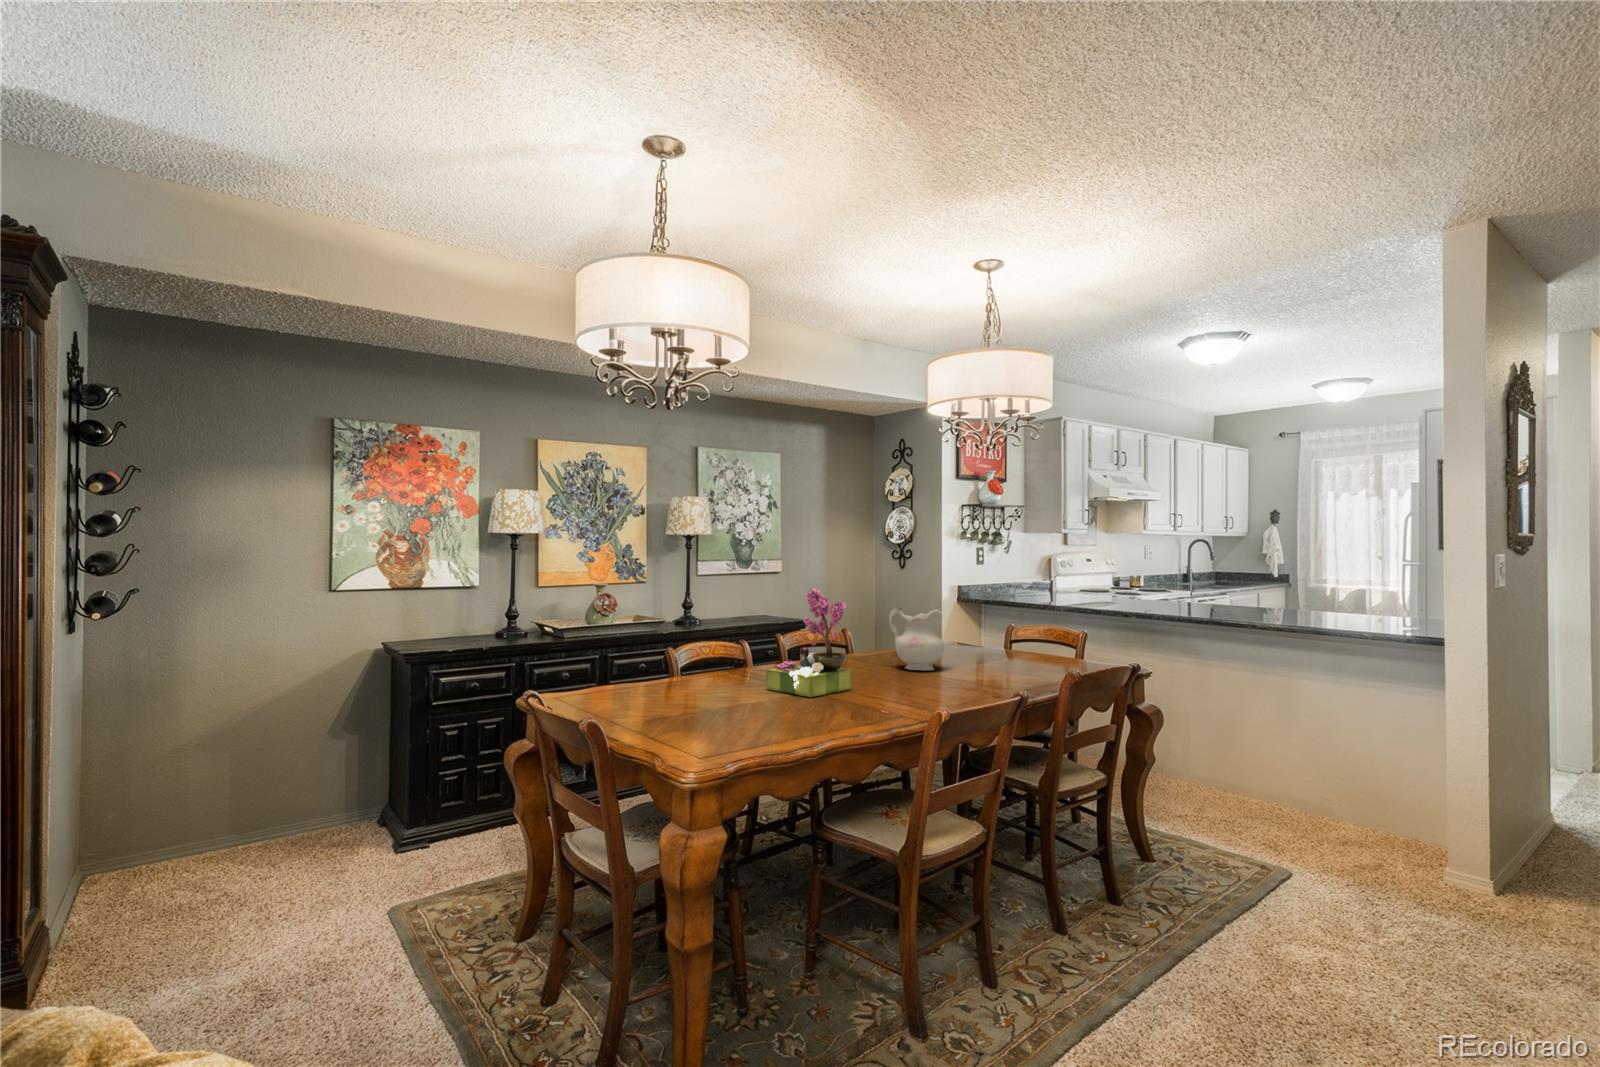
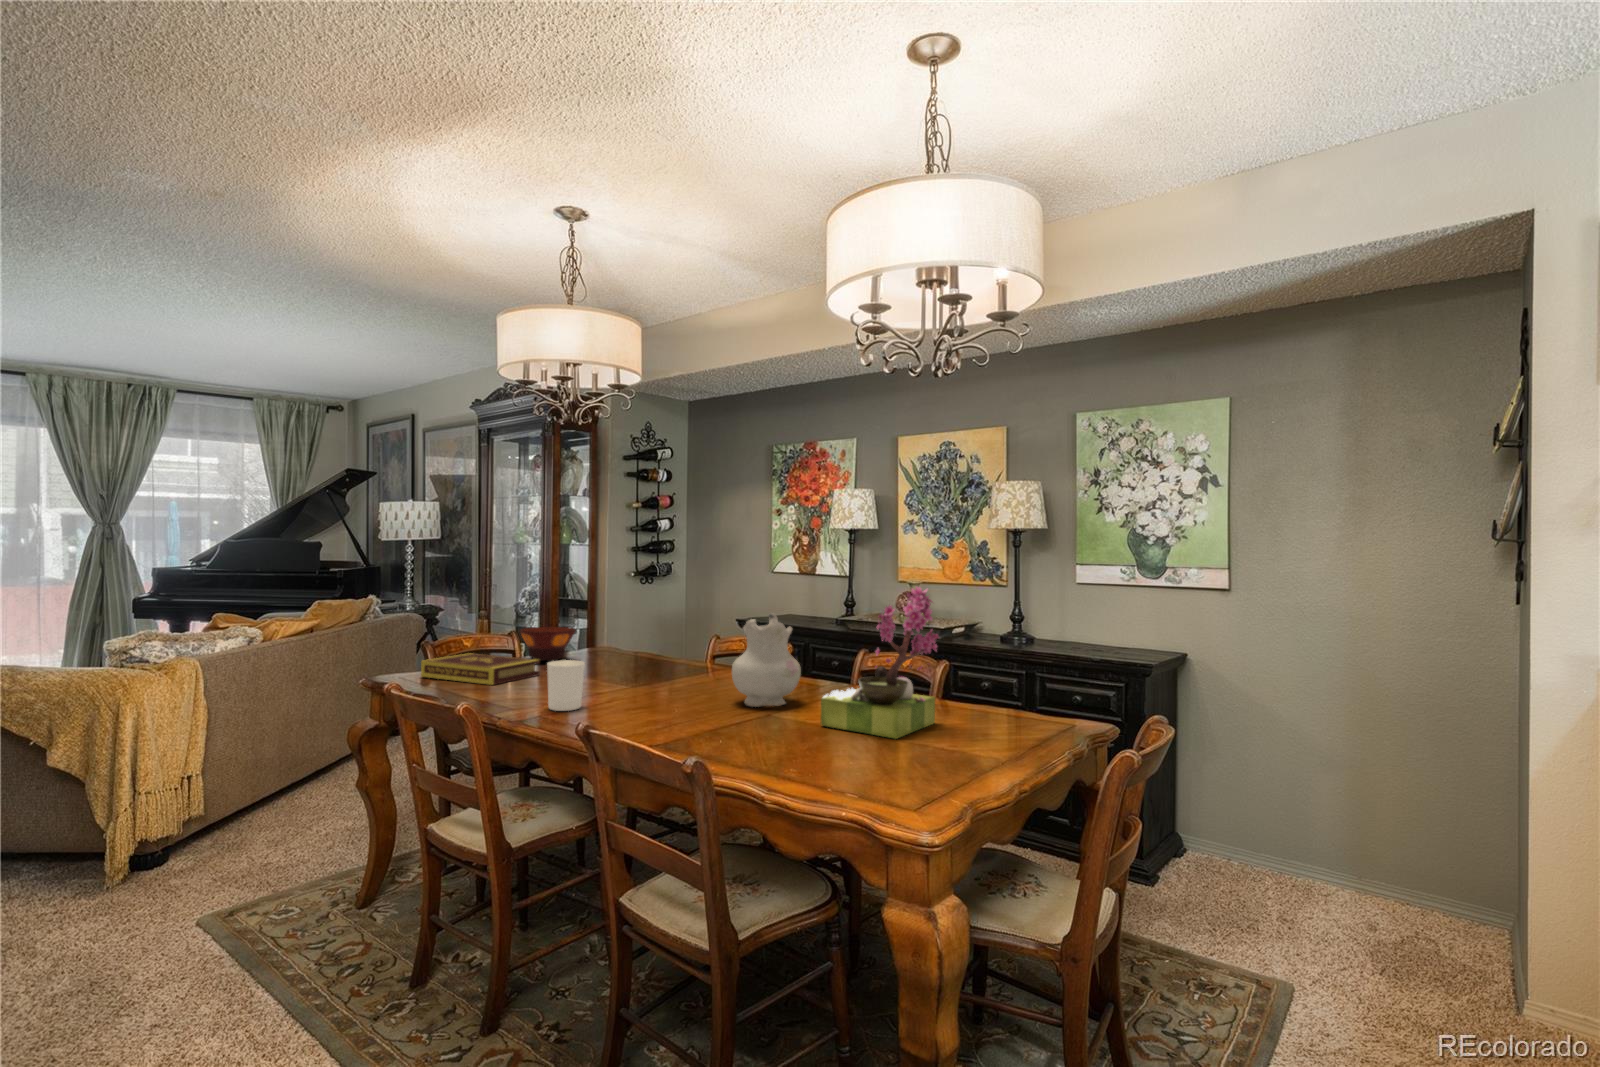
flower arrangement: present [766,589,851,697] -> present [821,587,938,739]
candle holder: none [936,658,966,699] -> present [547,660,585,711]
bowl: none [646,665,711,709] -> present [520,627,575,661]
book: none [727,690,843,735] -> present [421,653,540,685]

